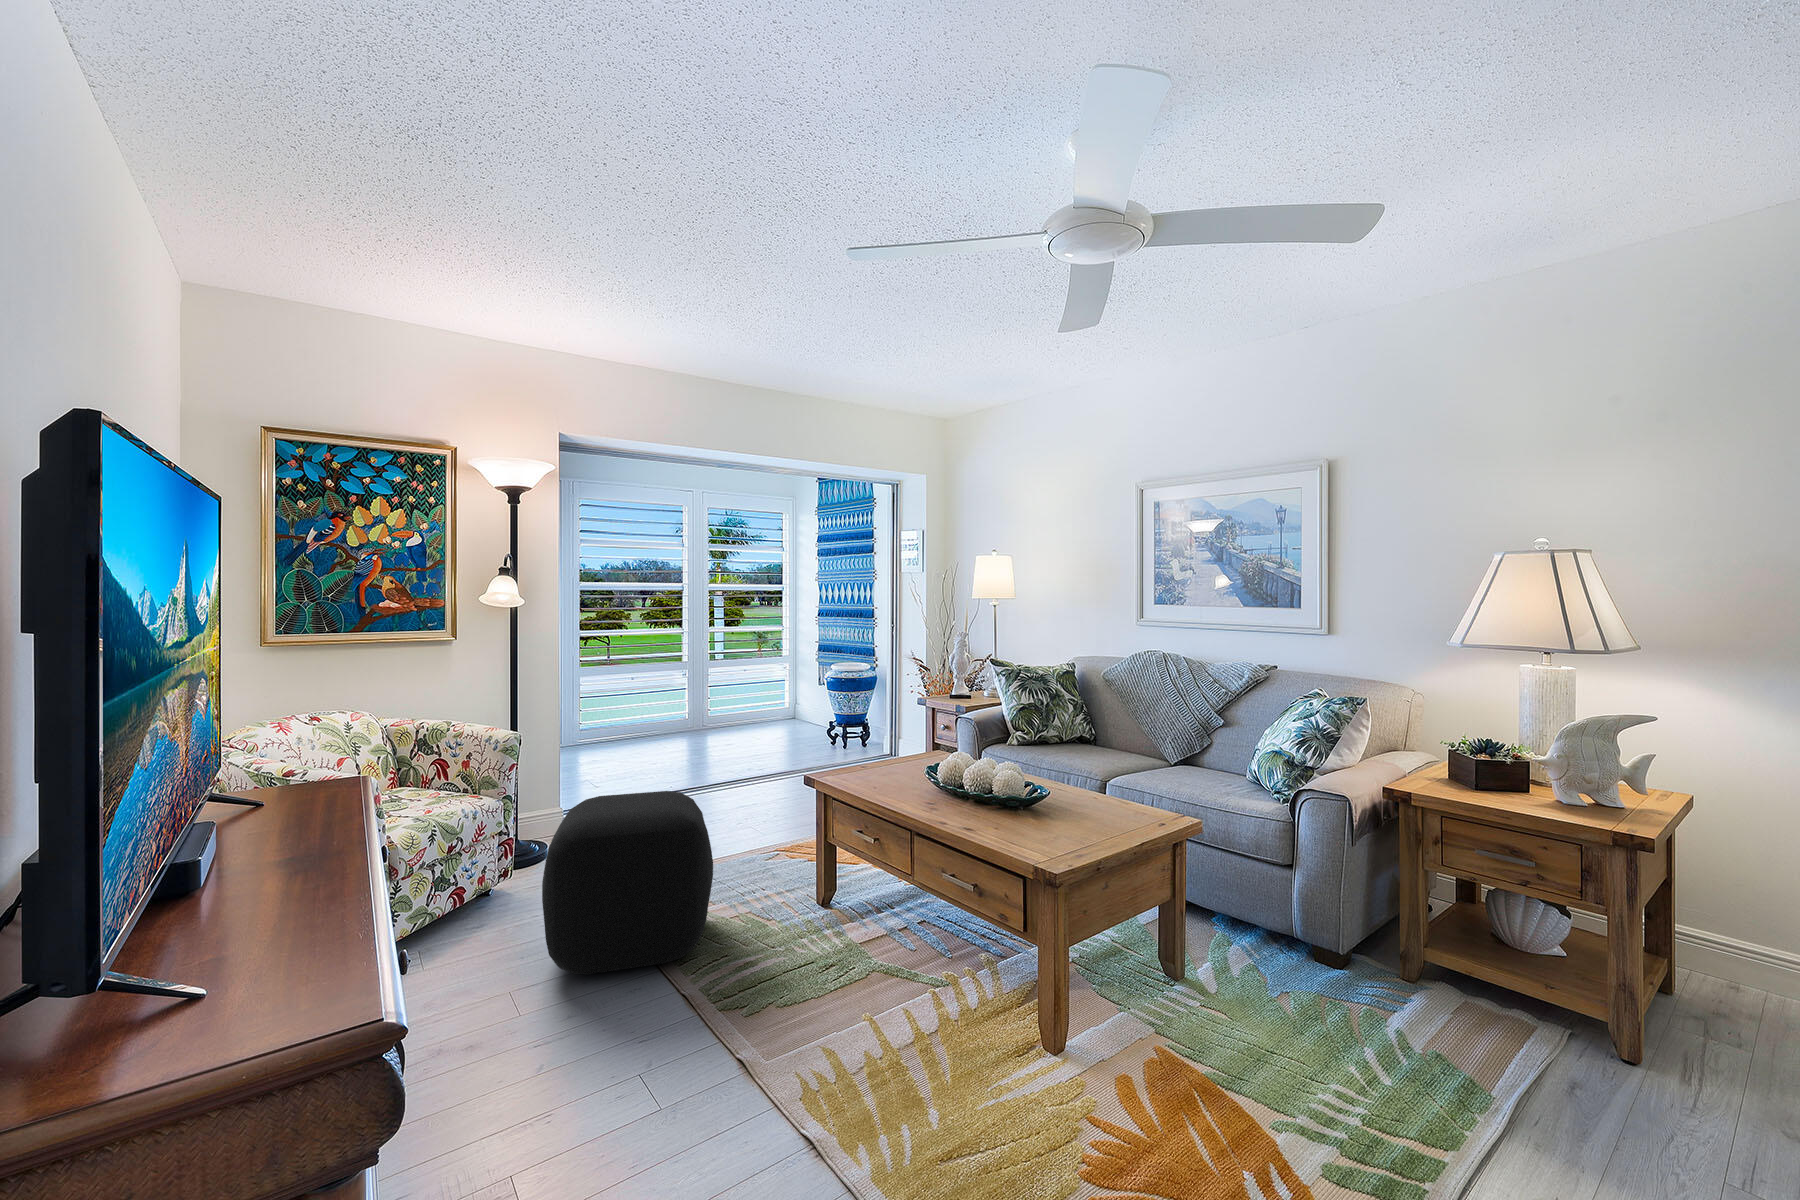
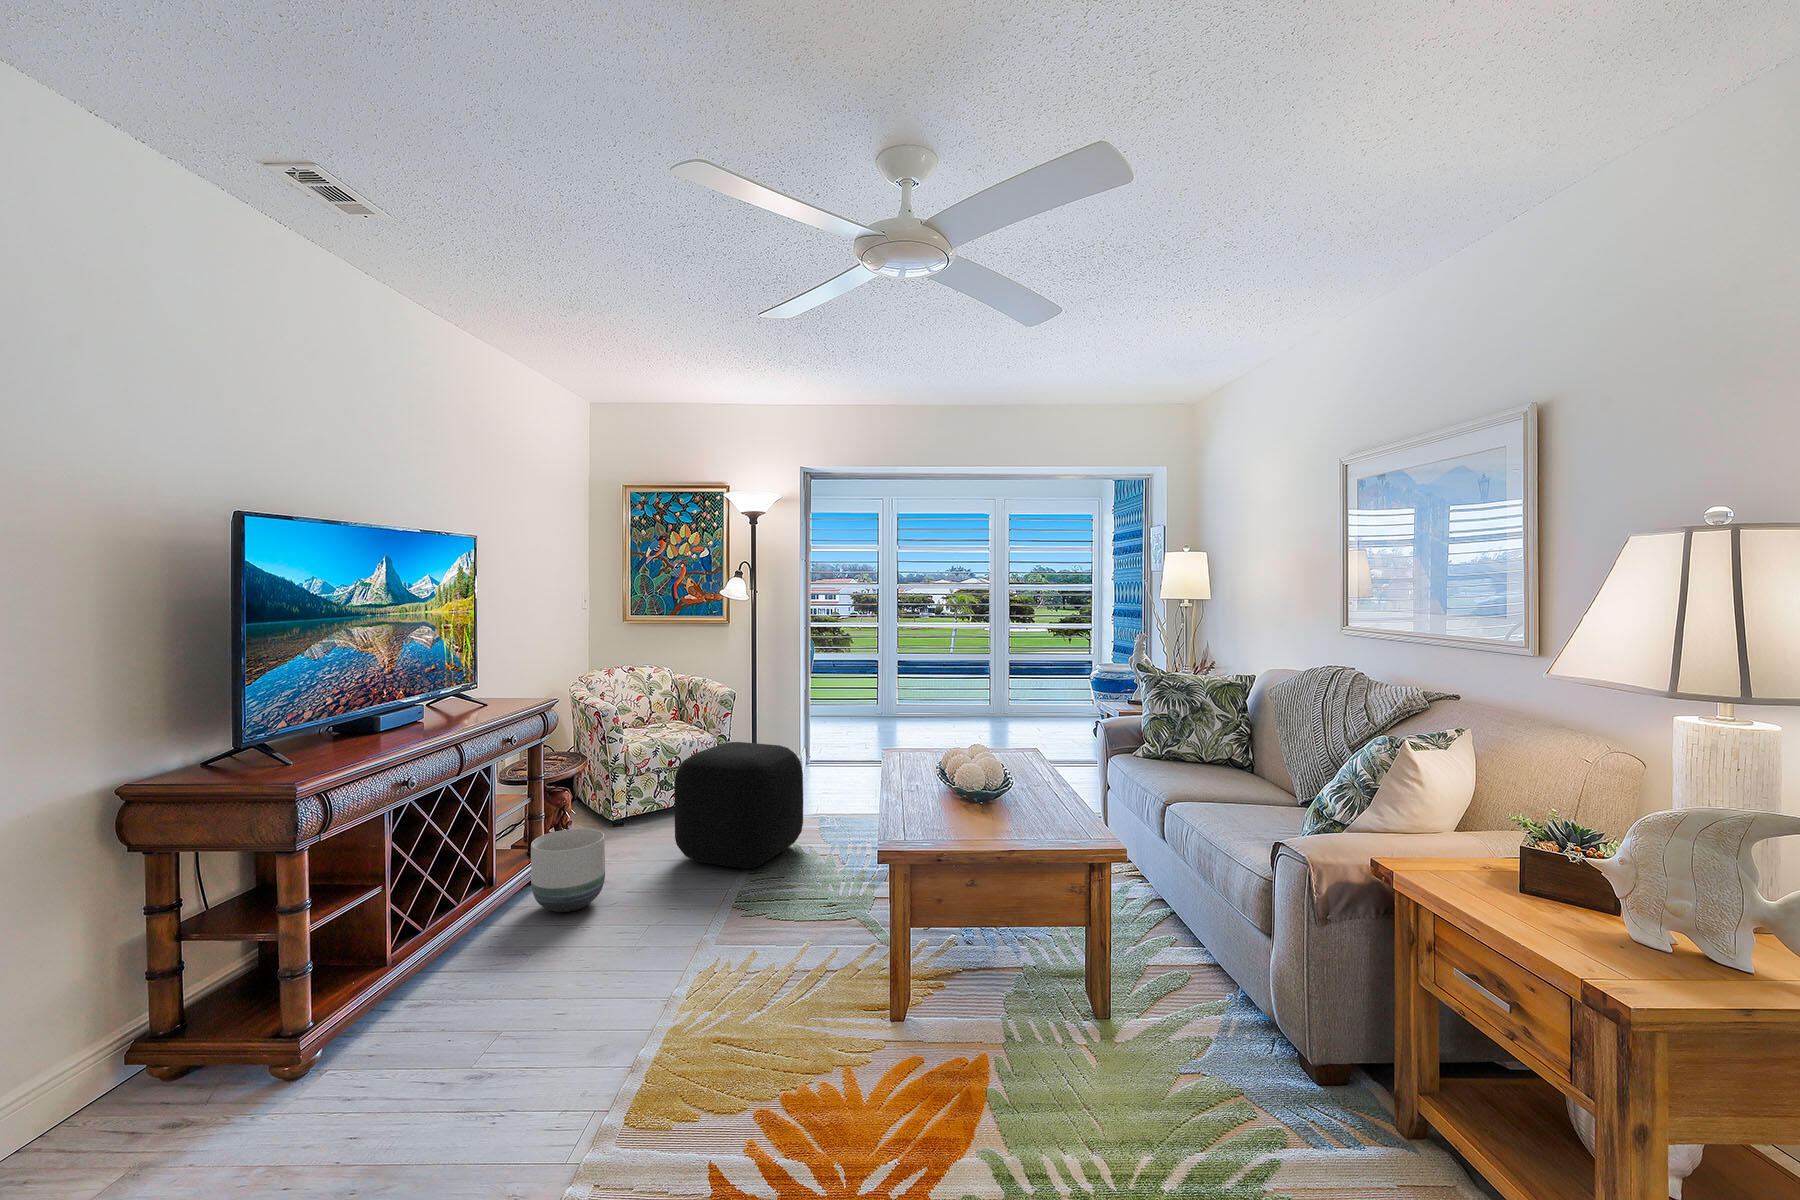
planter: none [401,973,535,1138] -> present [531,829,605,912]

